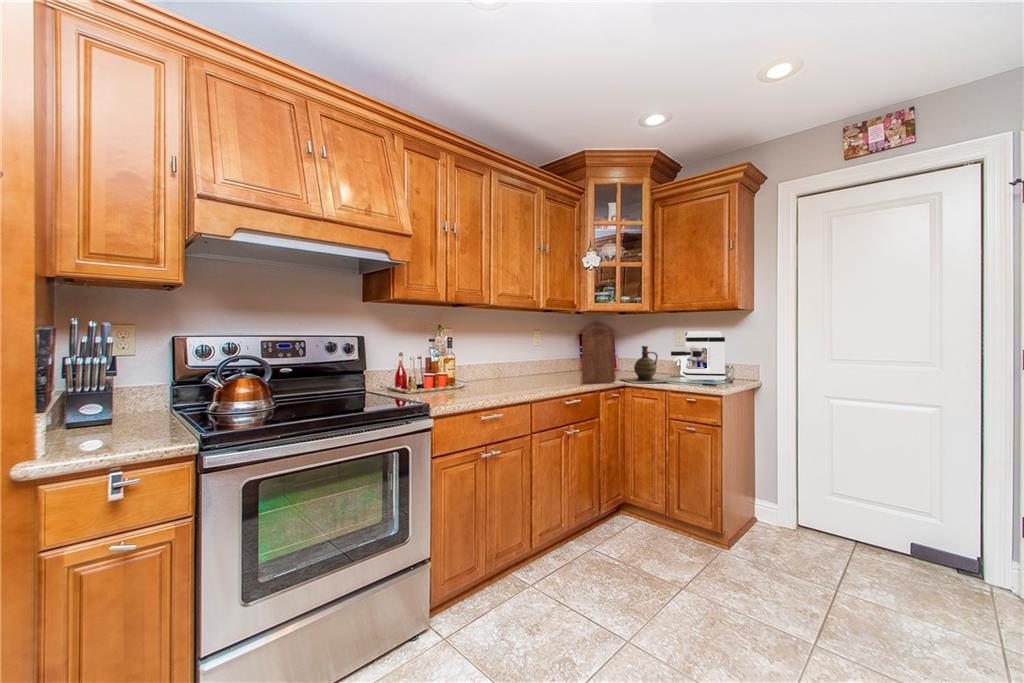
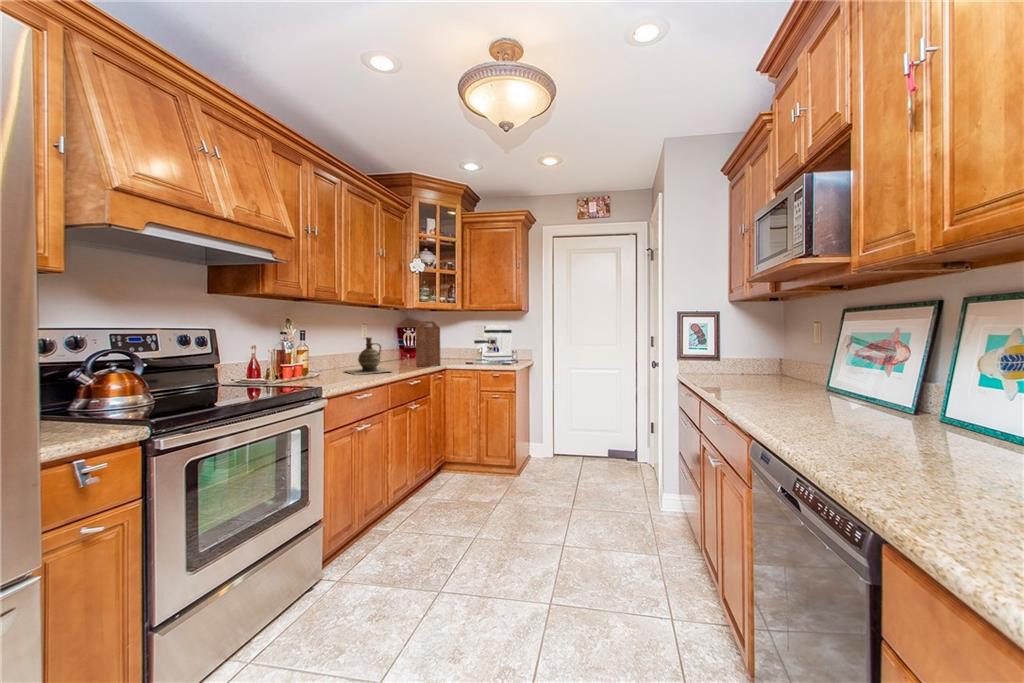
ceramic jug: present [621,346,668,384] -> present [345,338,392,375]

